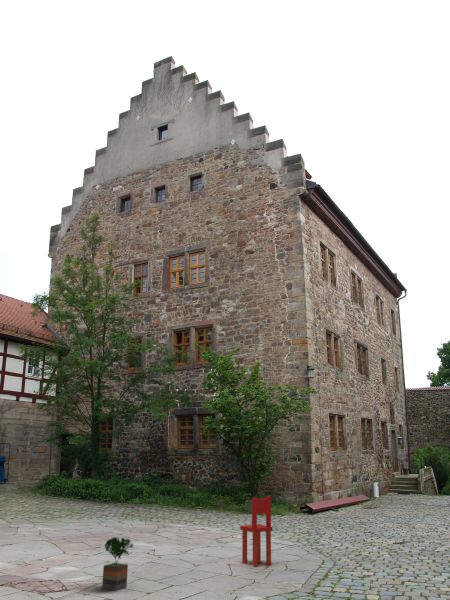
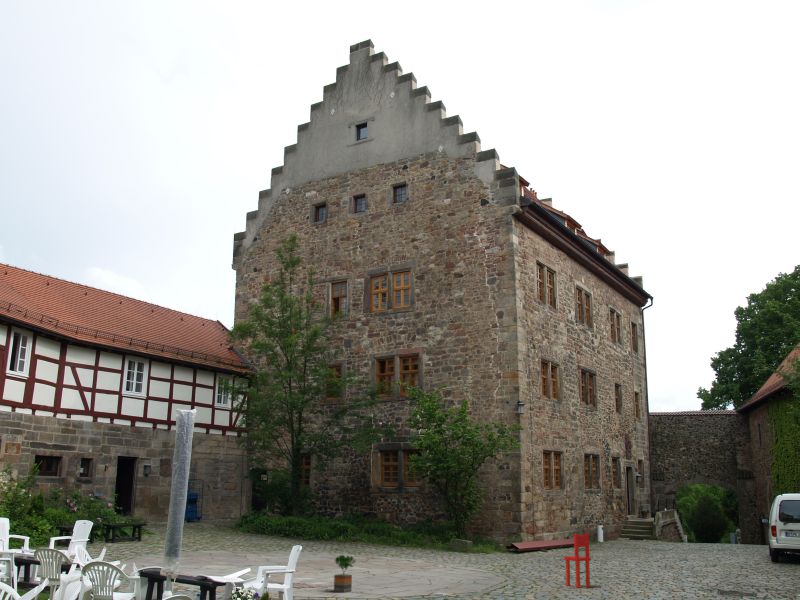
chair: present [240,497,273,567] -> present [564,533,591,588]

